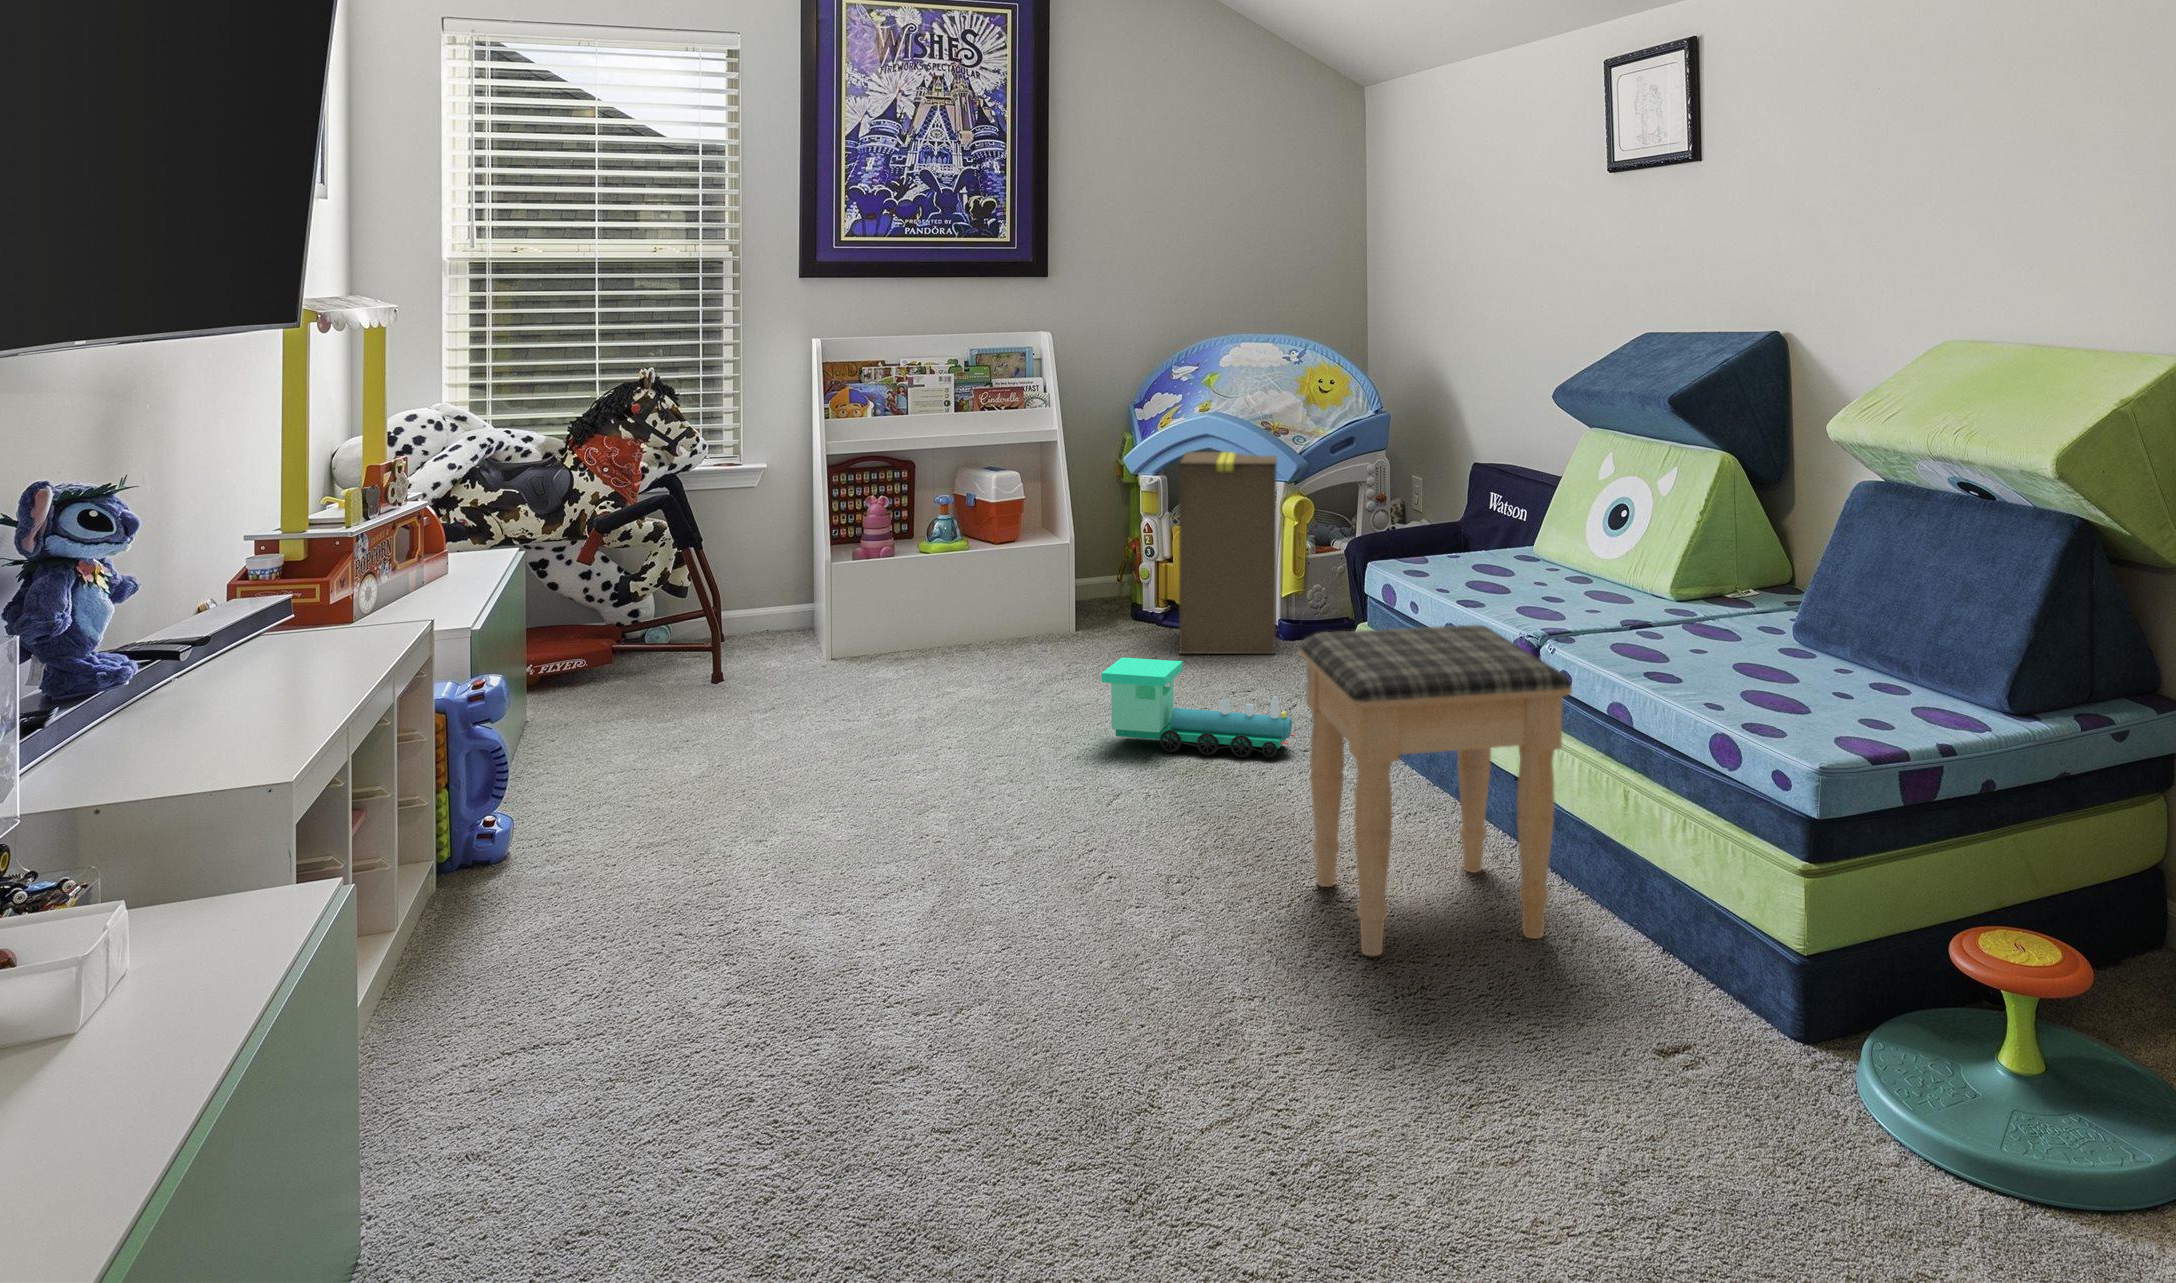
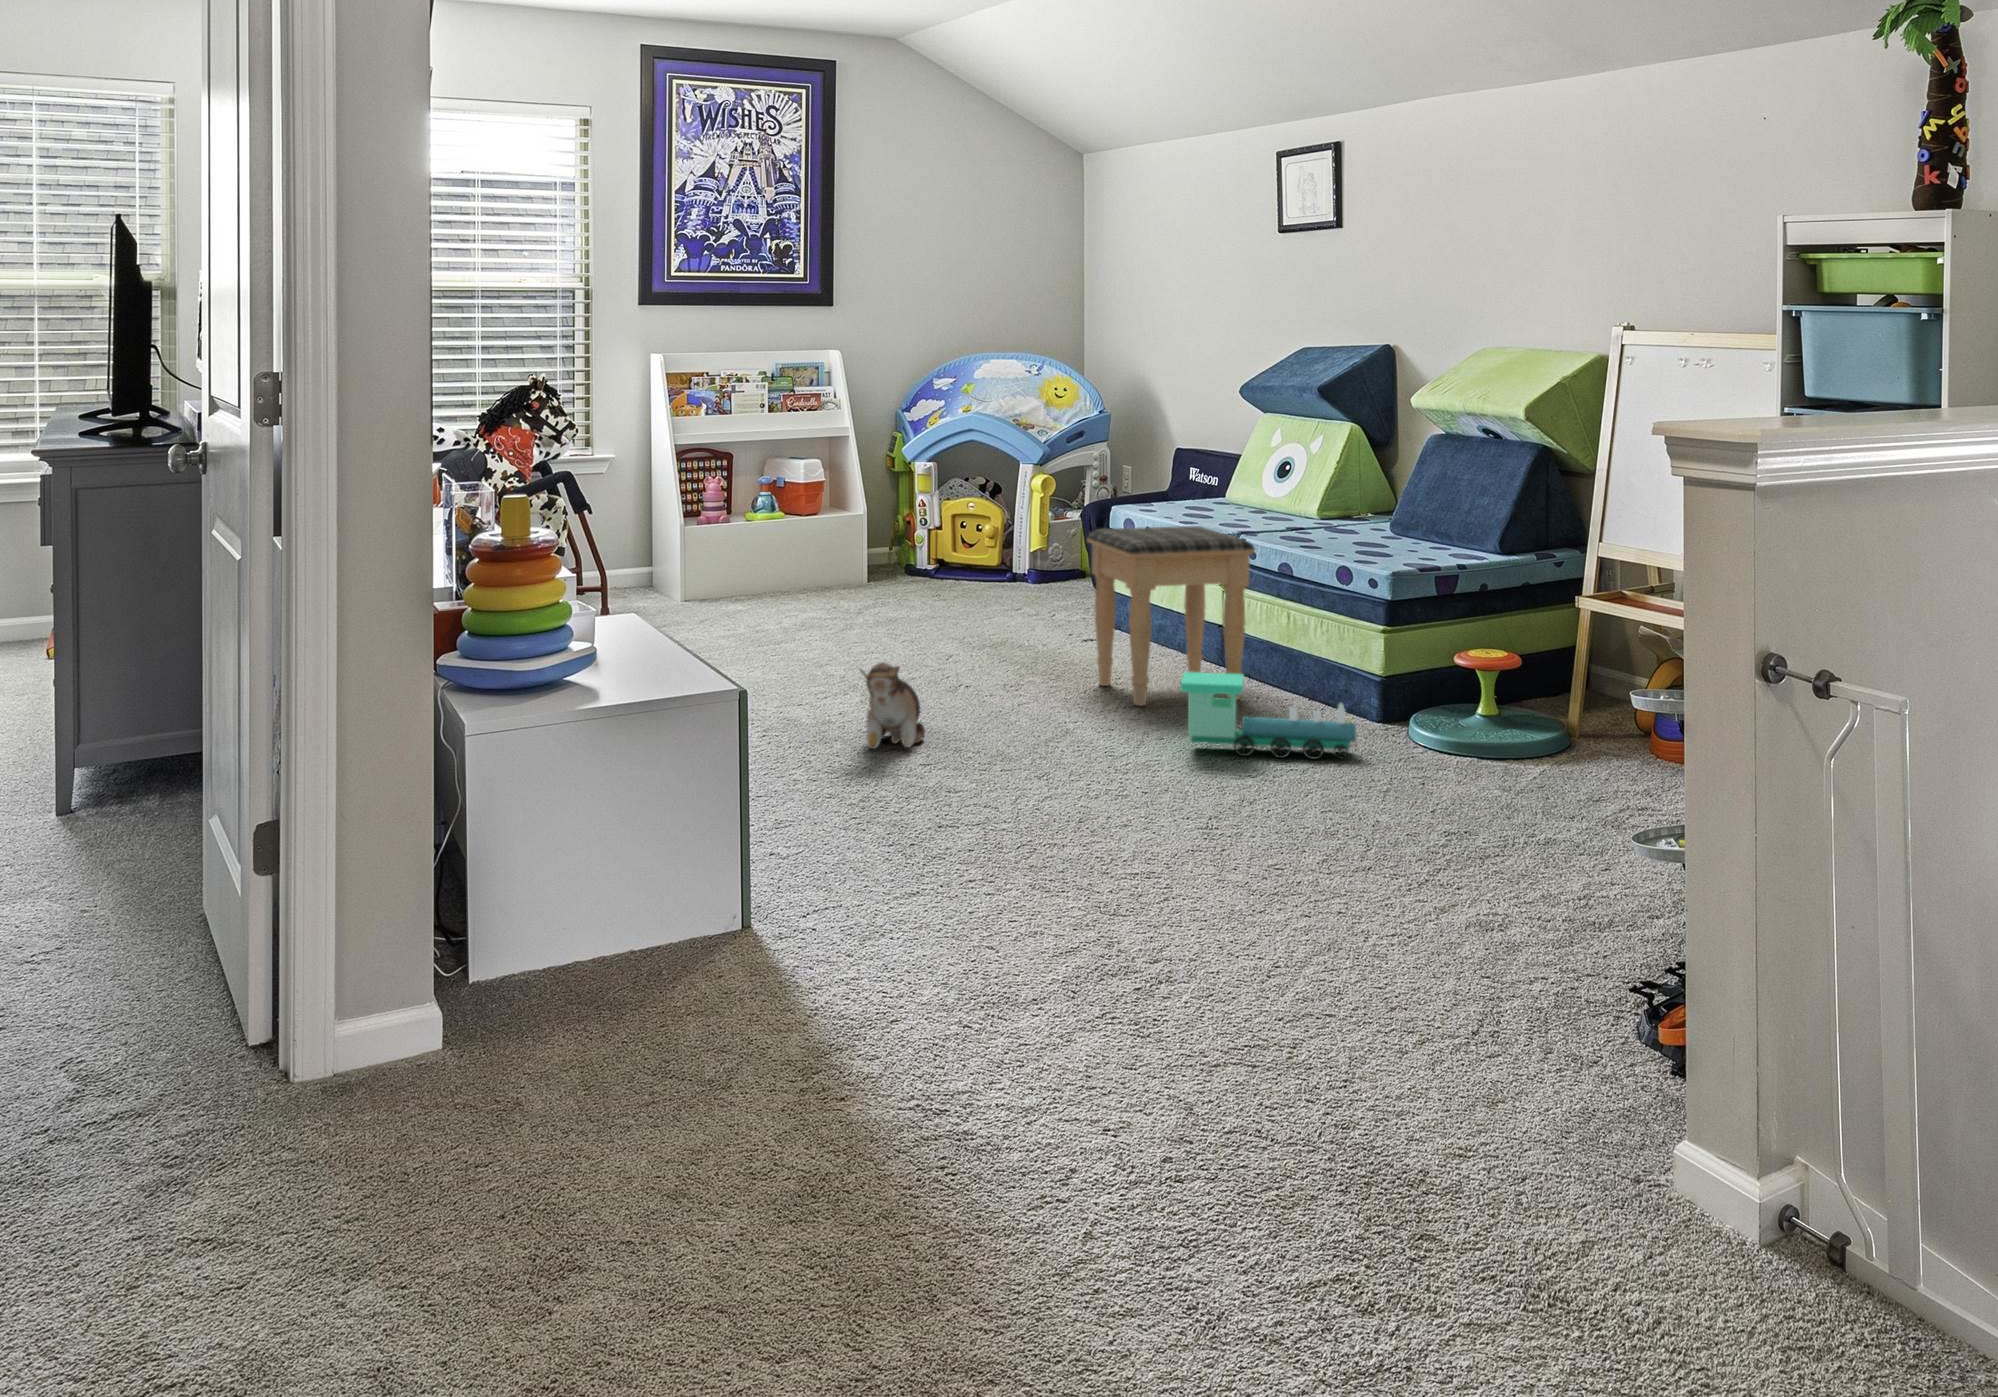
cardboard box: present [1179,452,1277,654] -> none [953,442,1030,595]
toy train: present [1102,657,1295,758] -> present [1181,672,1357,759]
plush toy: none [783,954,958,1116] -> present [860,662,925,749]

